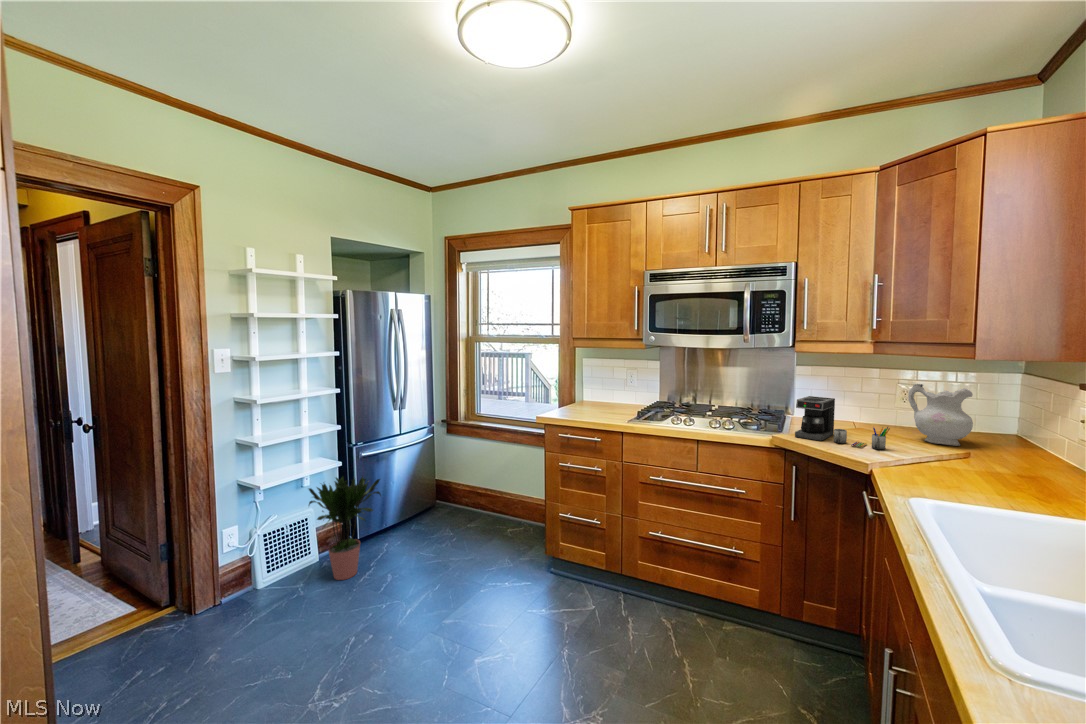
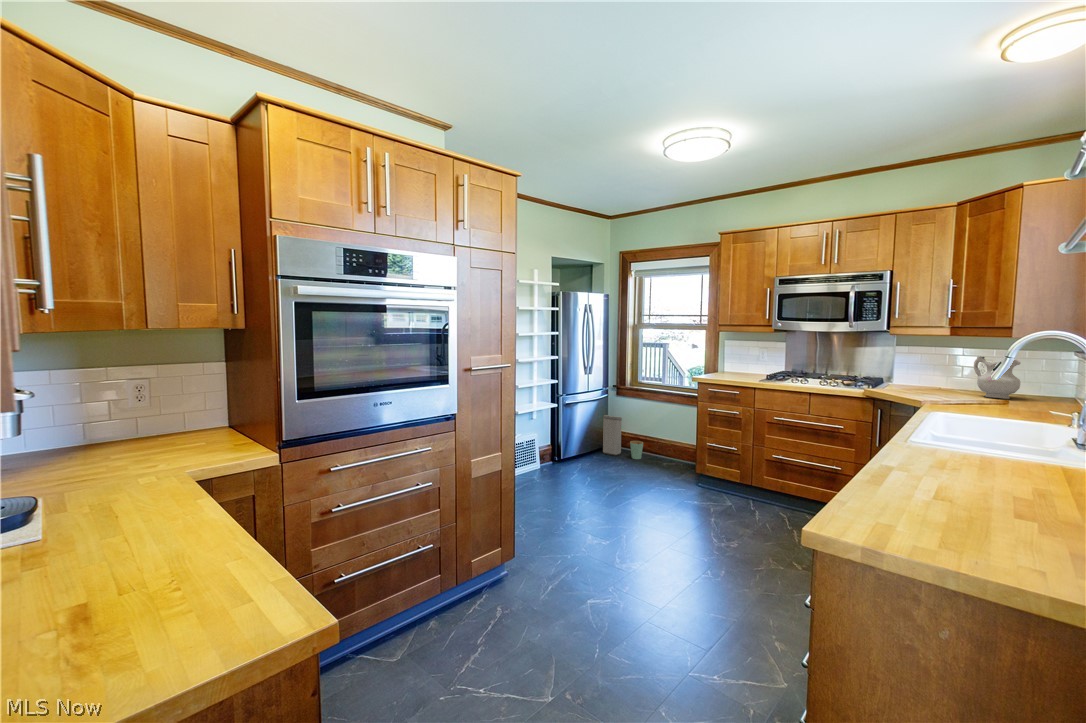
coffee maker: present [795,396,890,449] -> none [882,365,950,398]
trash can: none [427,464,482,525] -> present [603,415,643,459]
potted plant: present [309,476,381,580] -> none [535,408,584,477]

